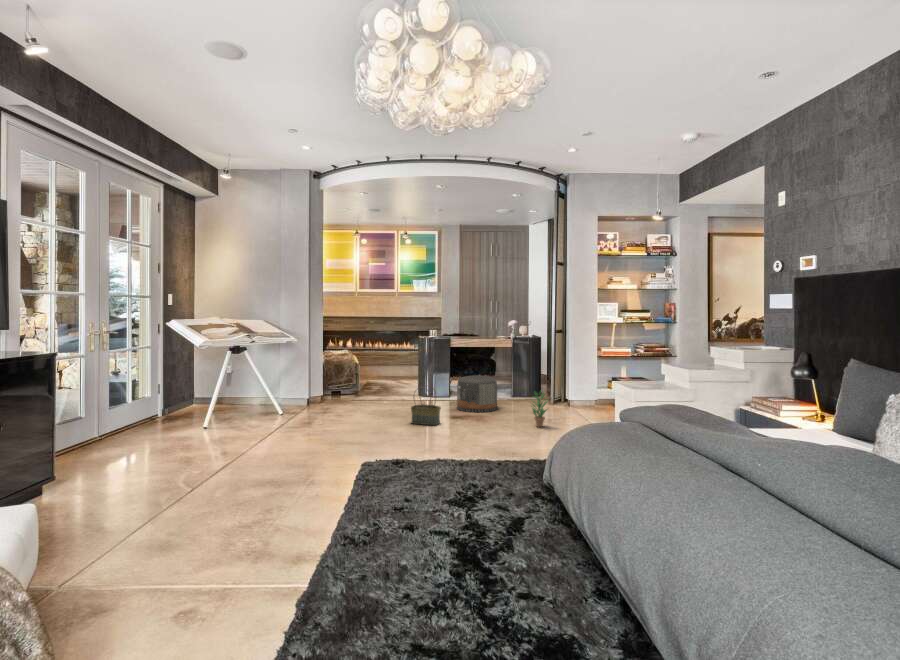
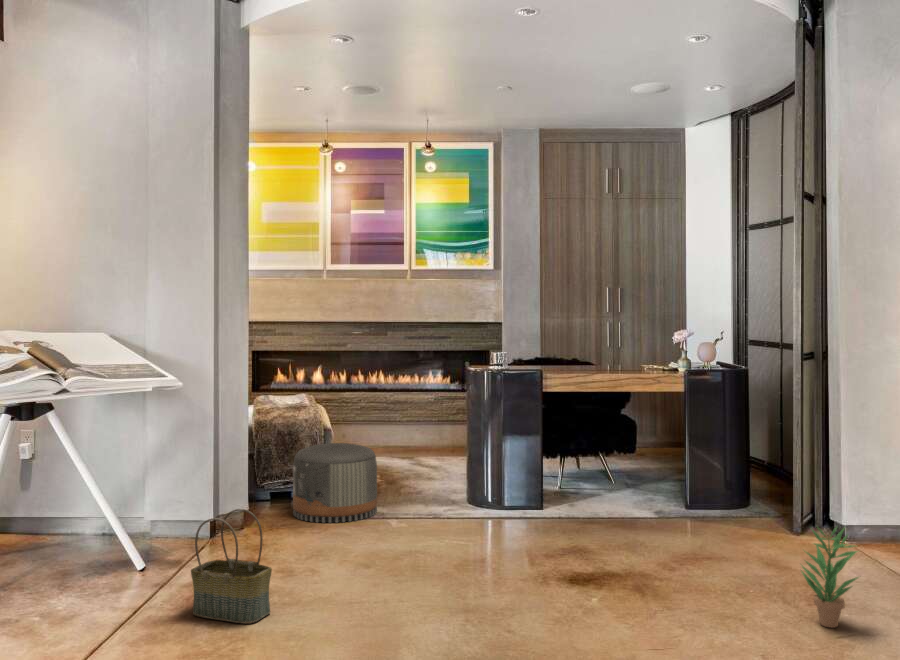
pouf: present [457,375,497,412] -> present [293,443,377,523]
basket: present [411,387,441,425] -> present [191,509,272,624]

